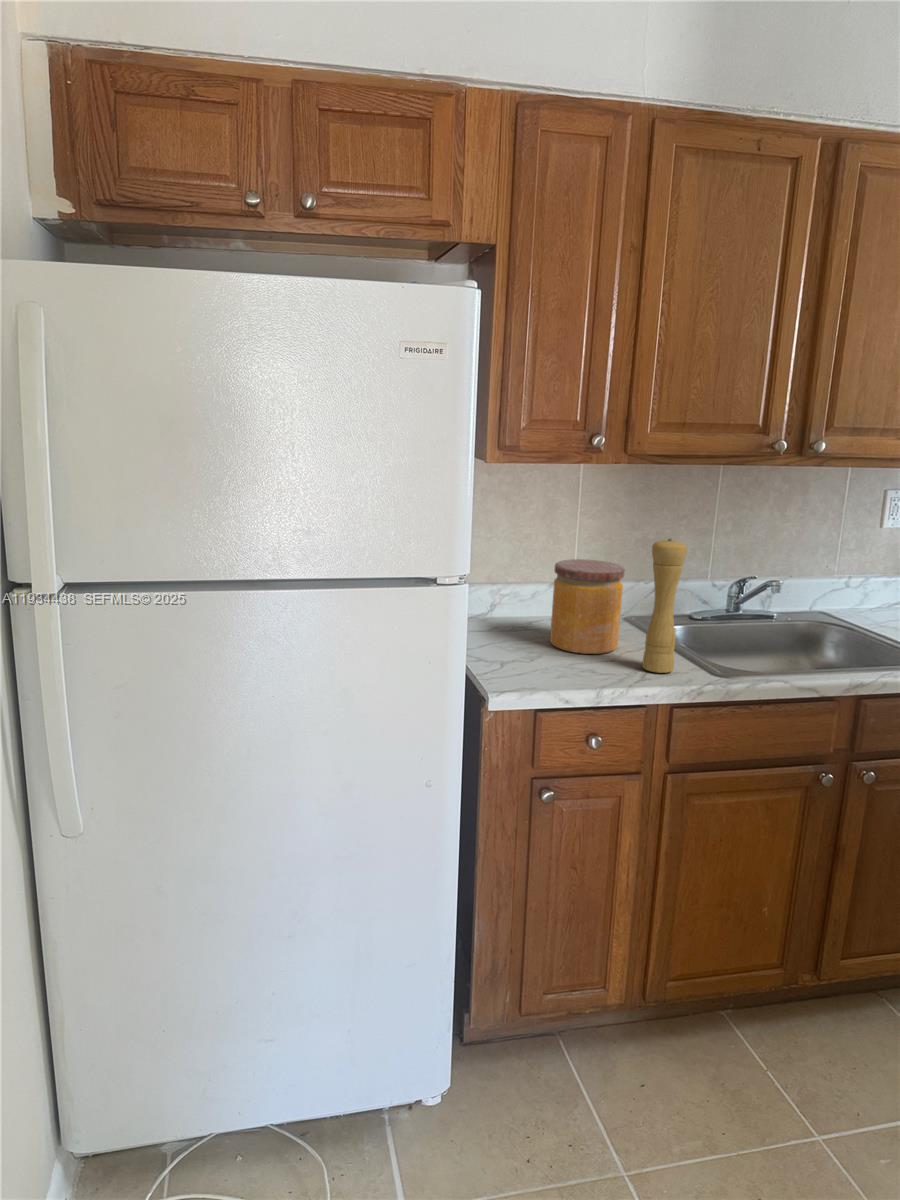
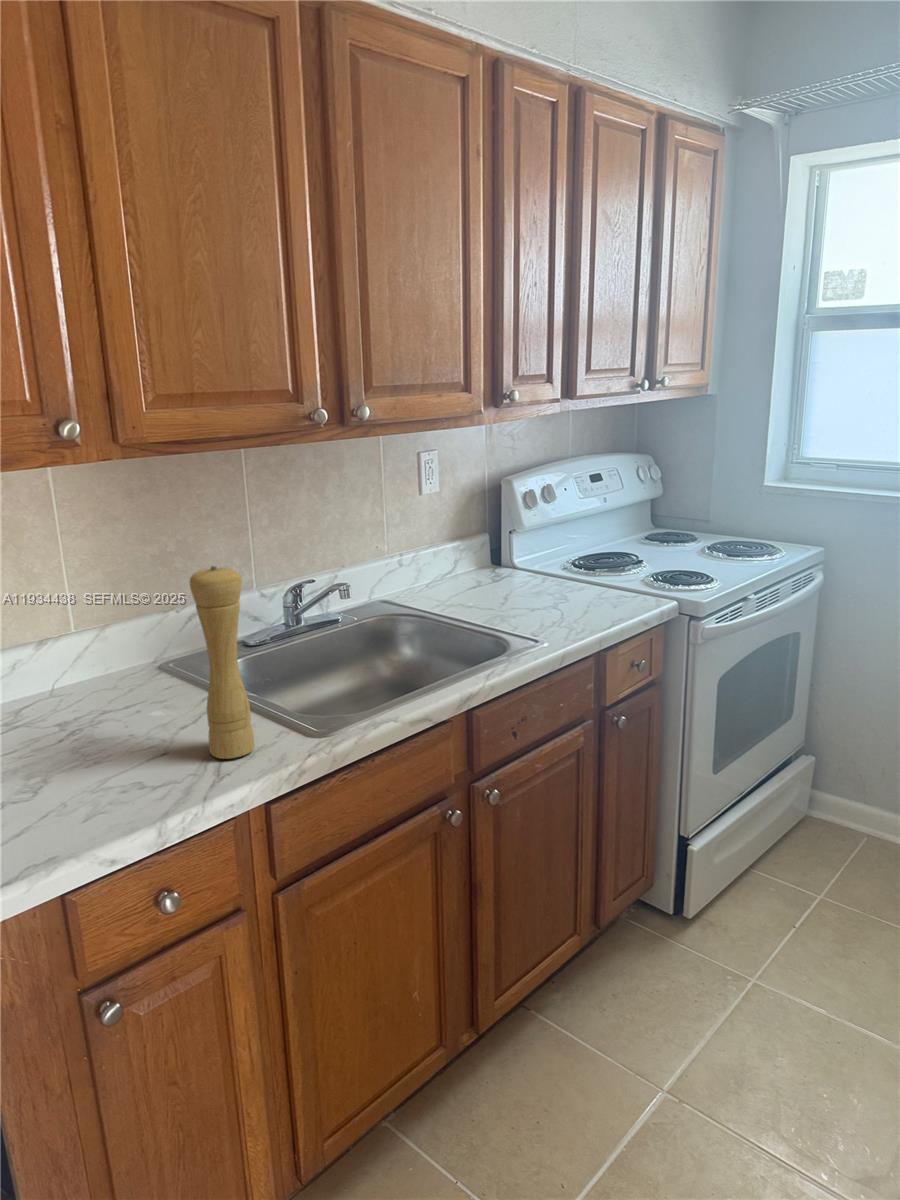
jar: present [550,559,625,654] -> none [38,607,163,757]

